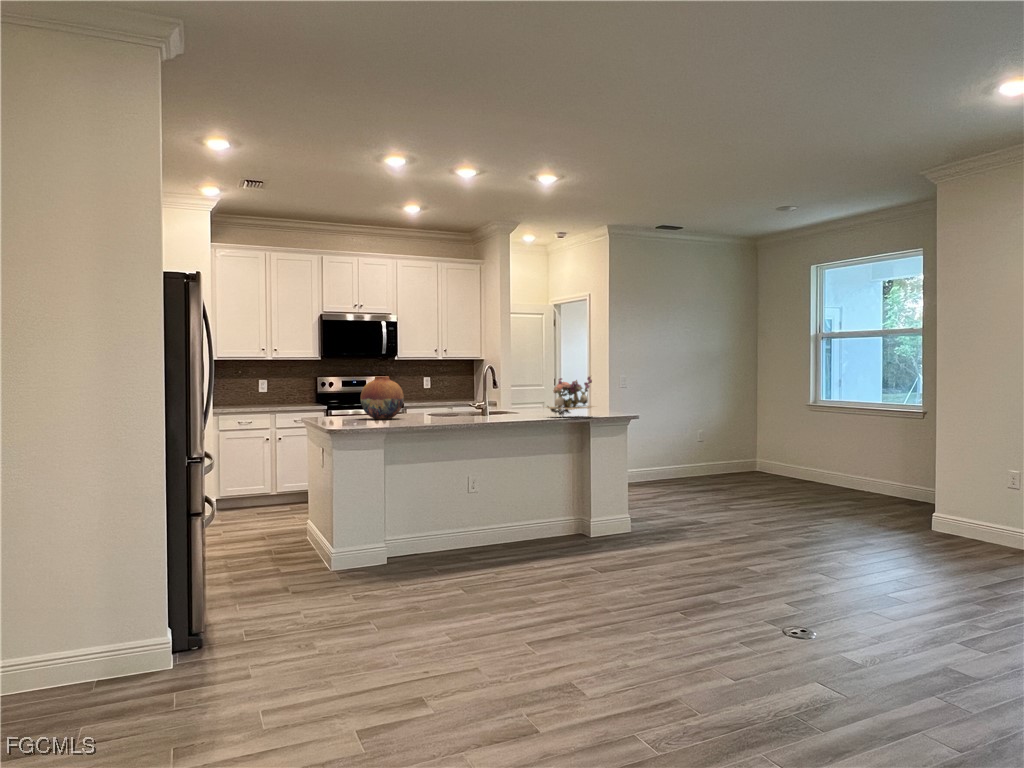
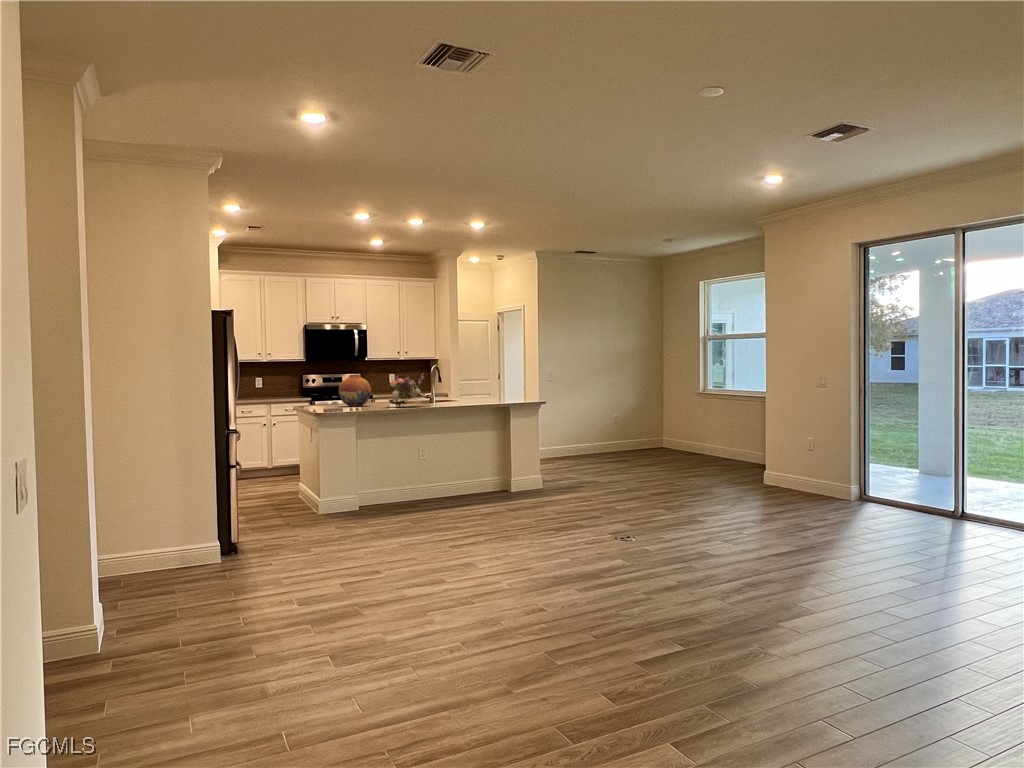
flower arrangement: present [546,377,594,416] -> present [385,374,424,406]

